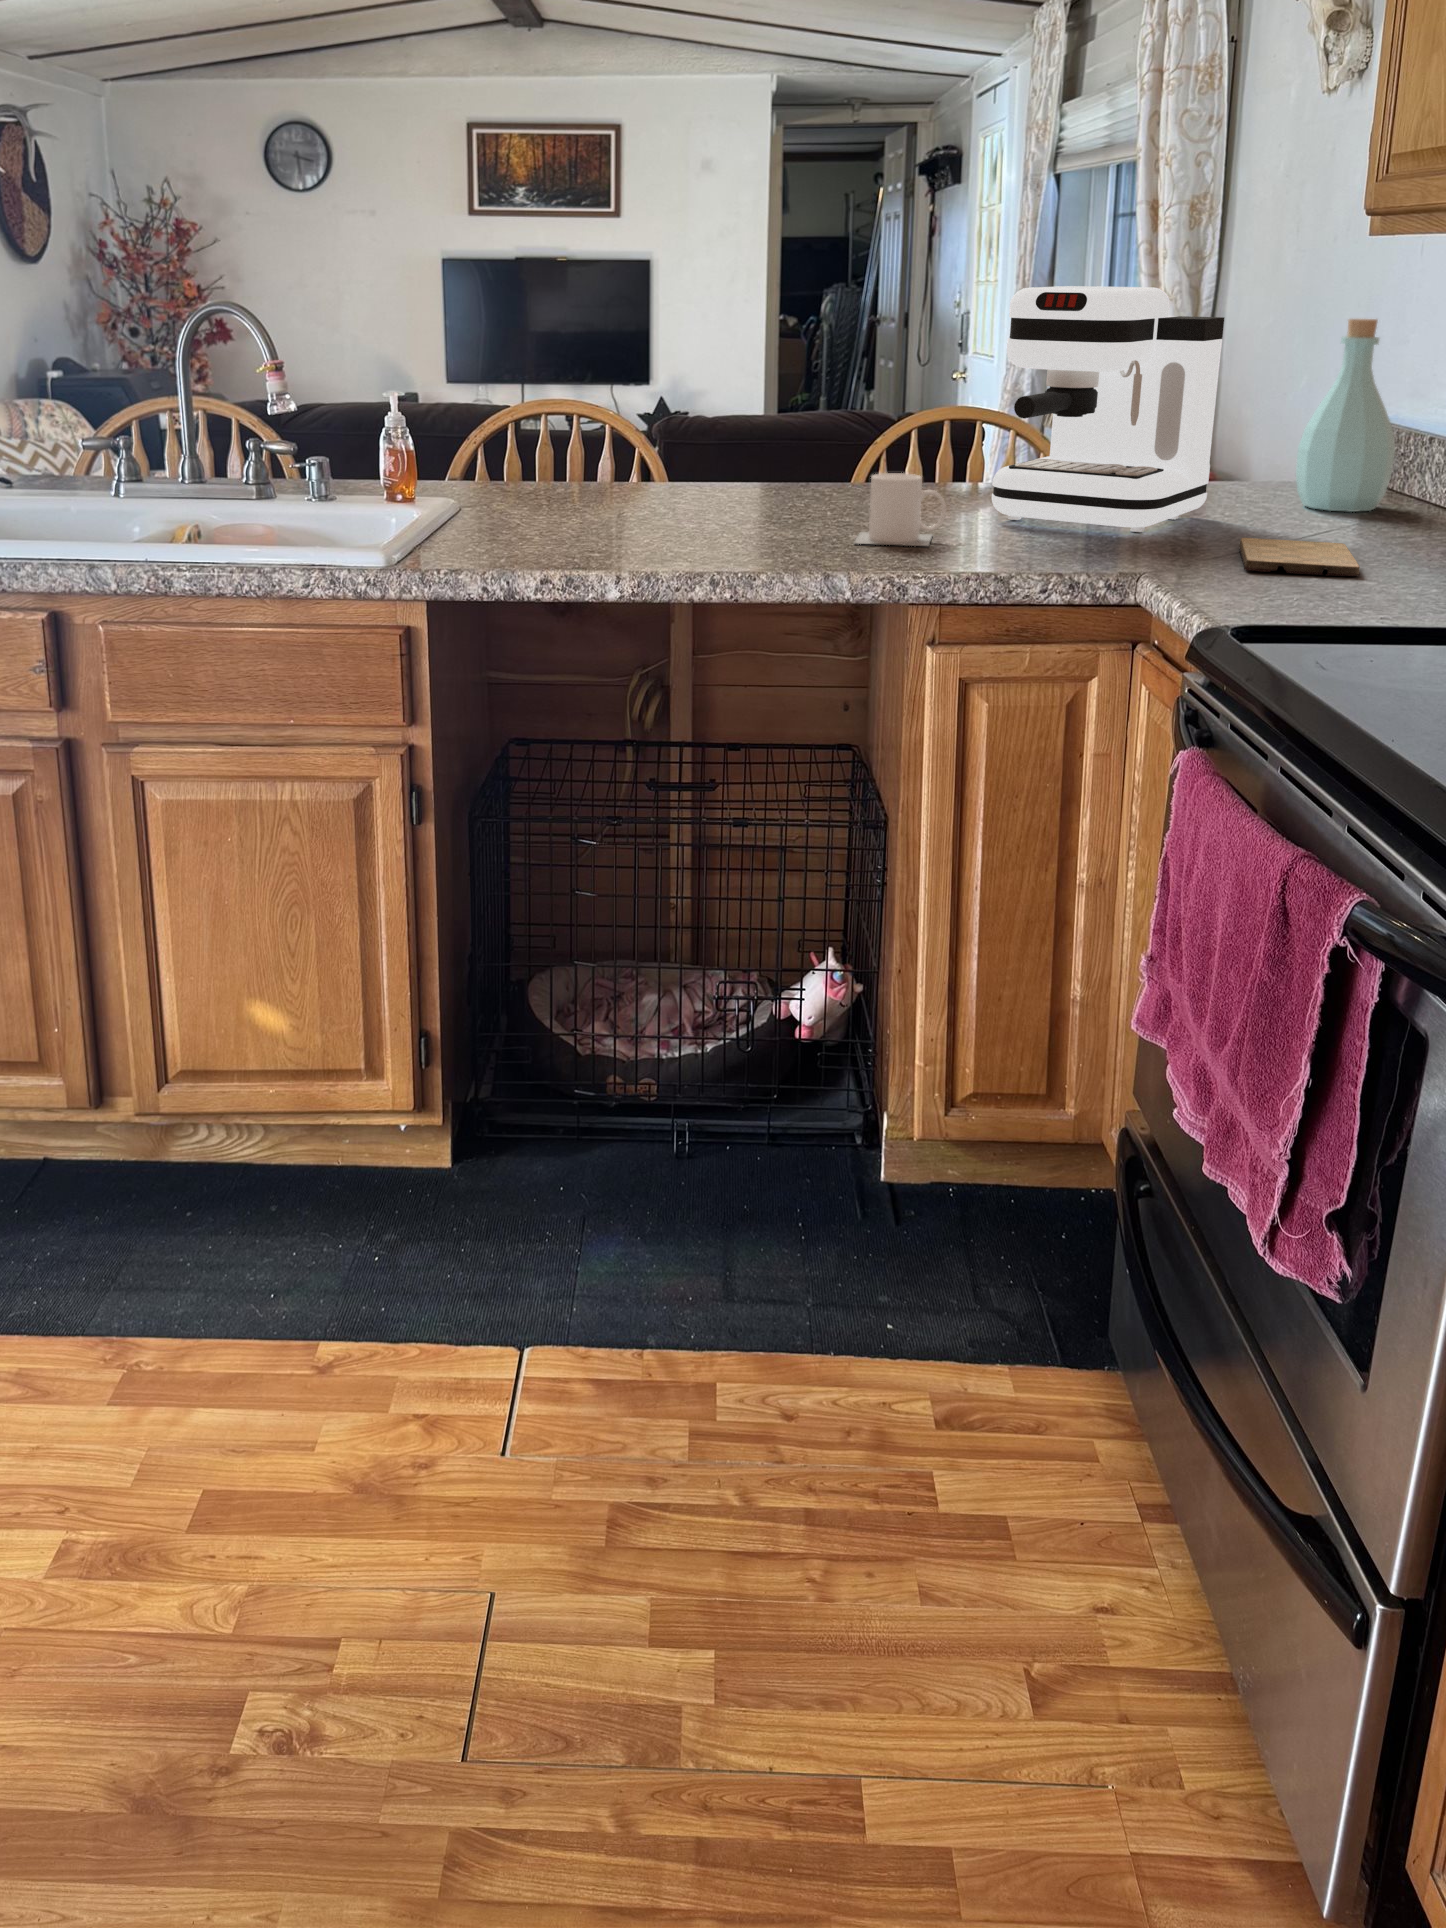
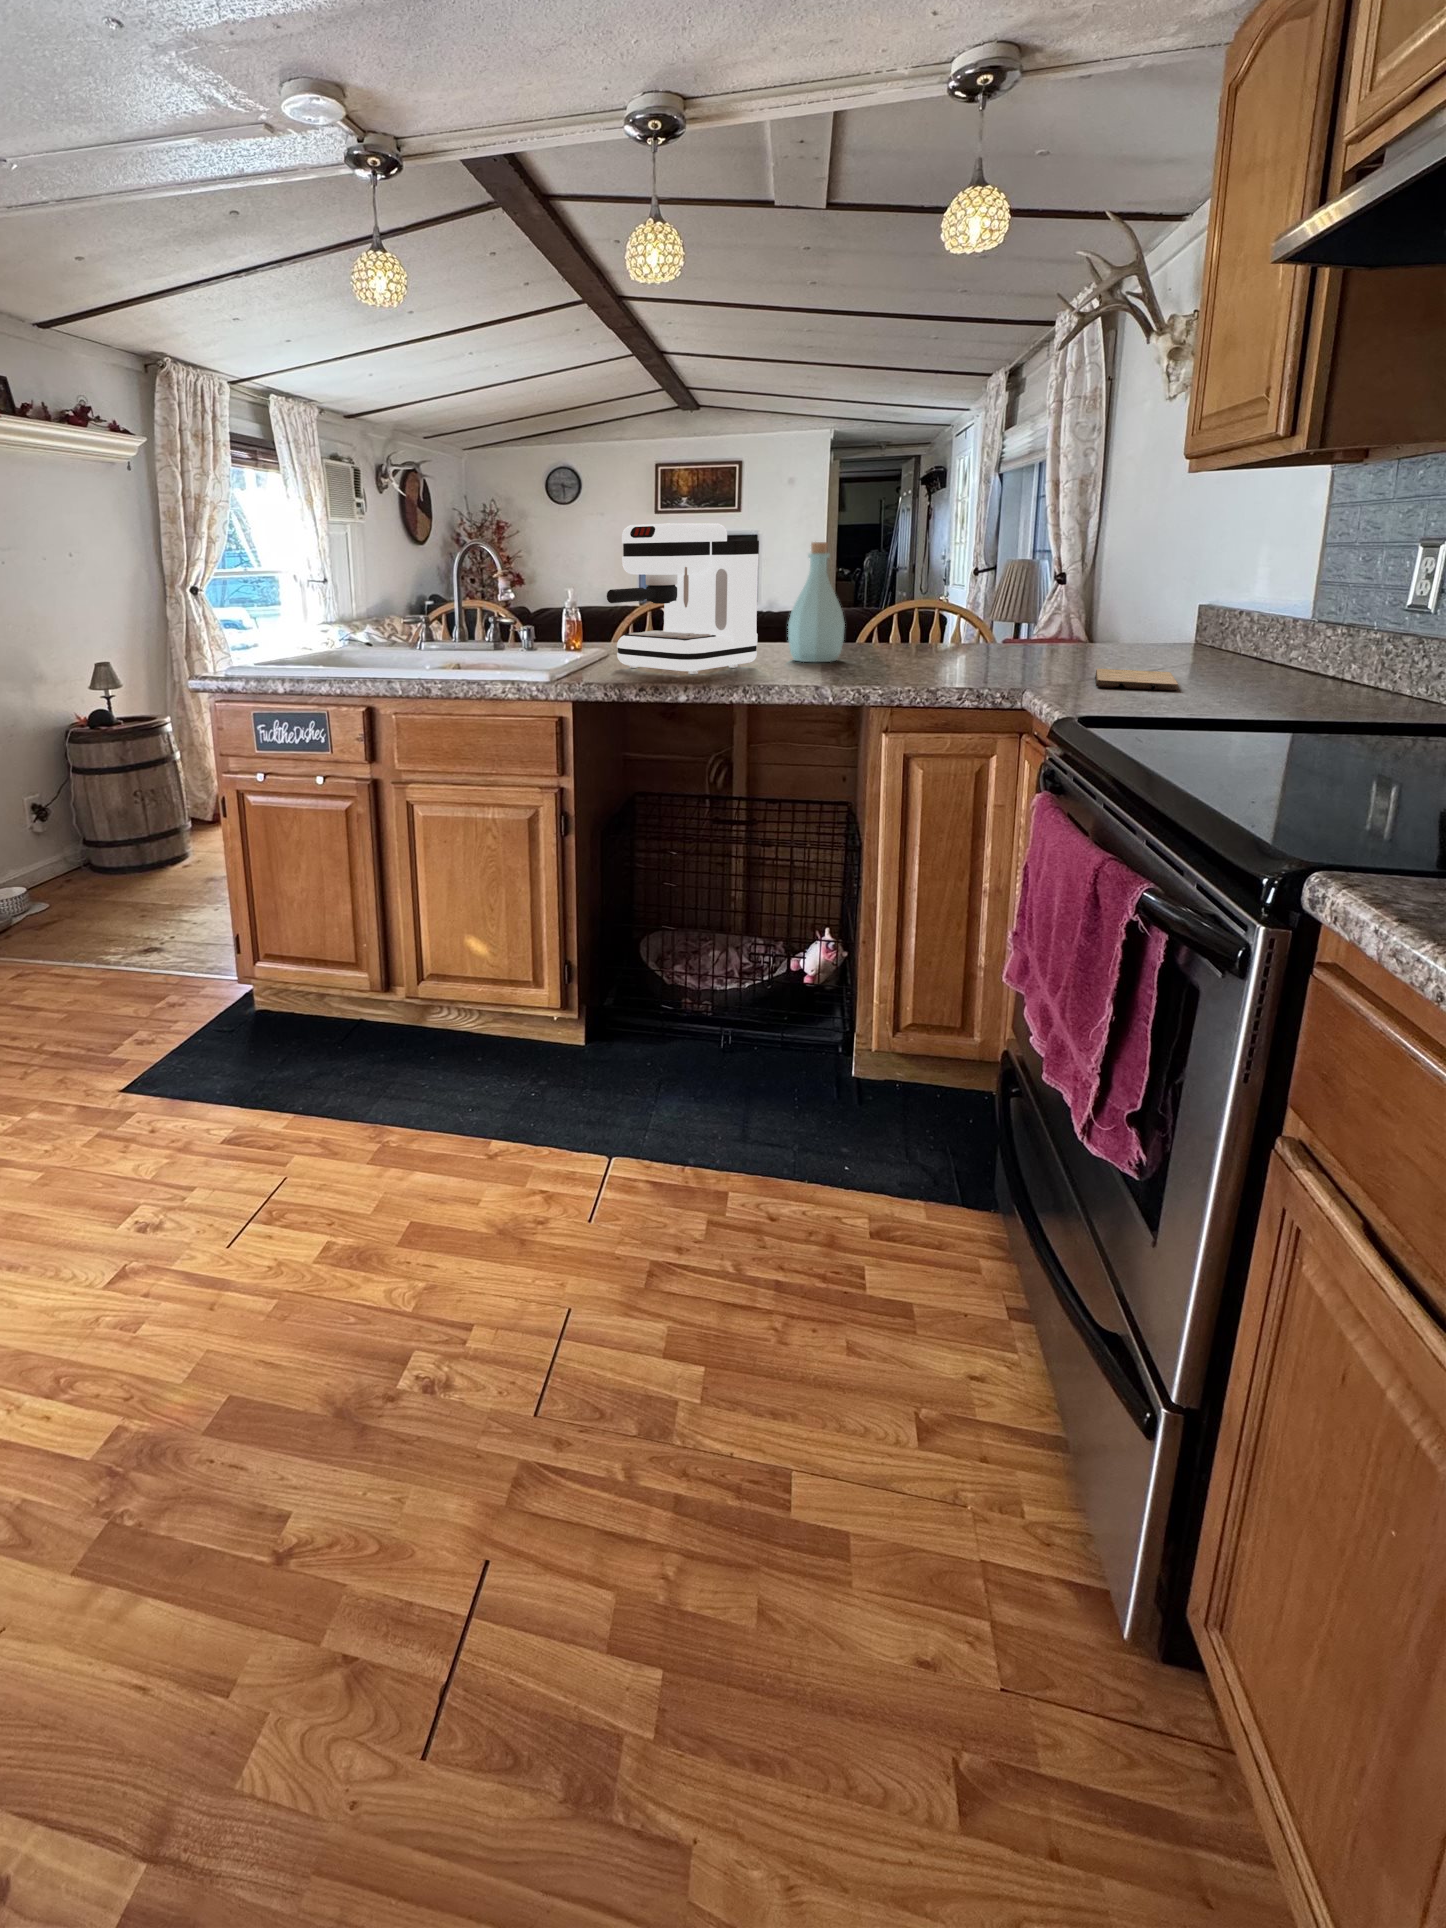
coffee maker: present [992,286,1224,532] -> present [607,523,759,674]
bottle: present [1296,319,1395,512] -> present [788,542,845,662]
mug: present [855,473,946,546] -> none [838,630,898,674]

